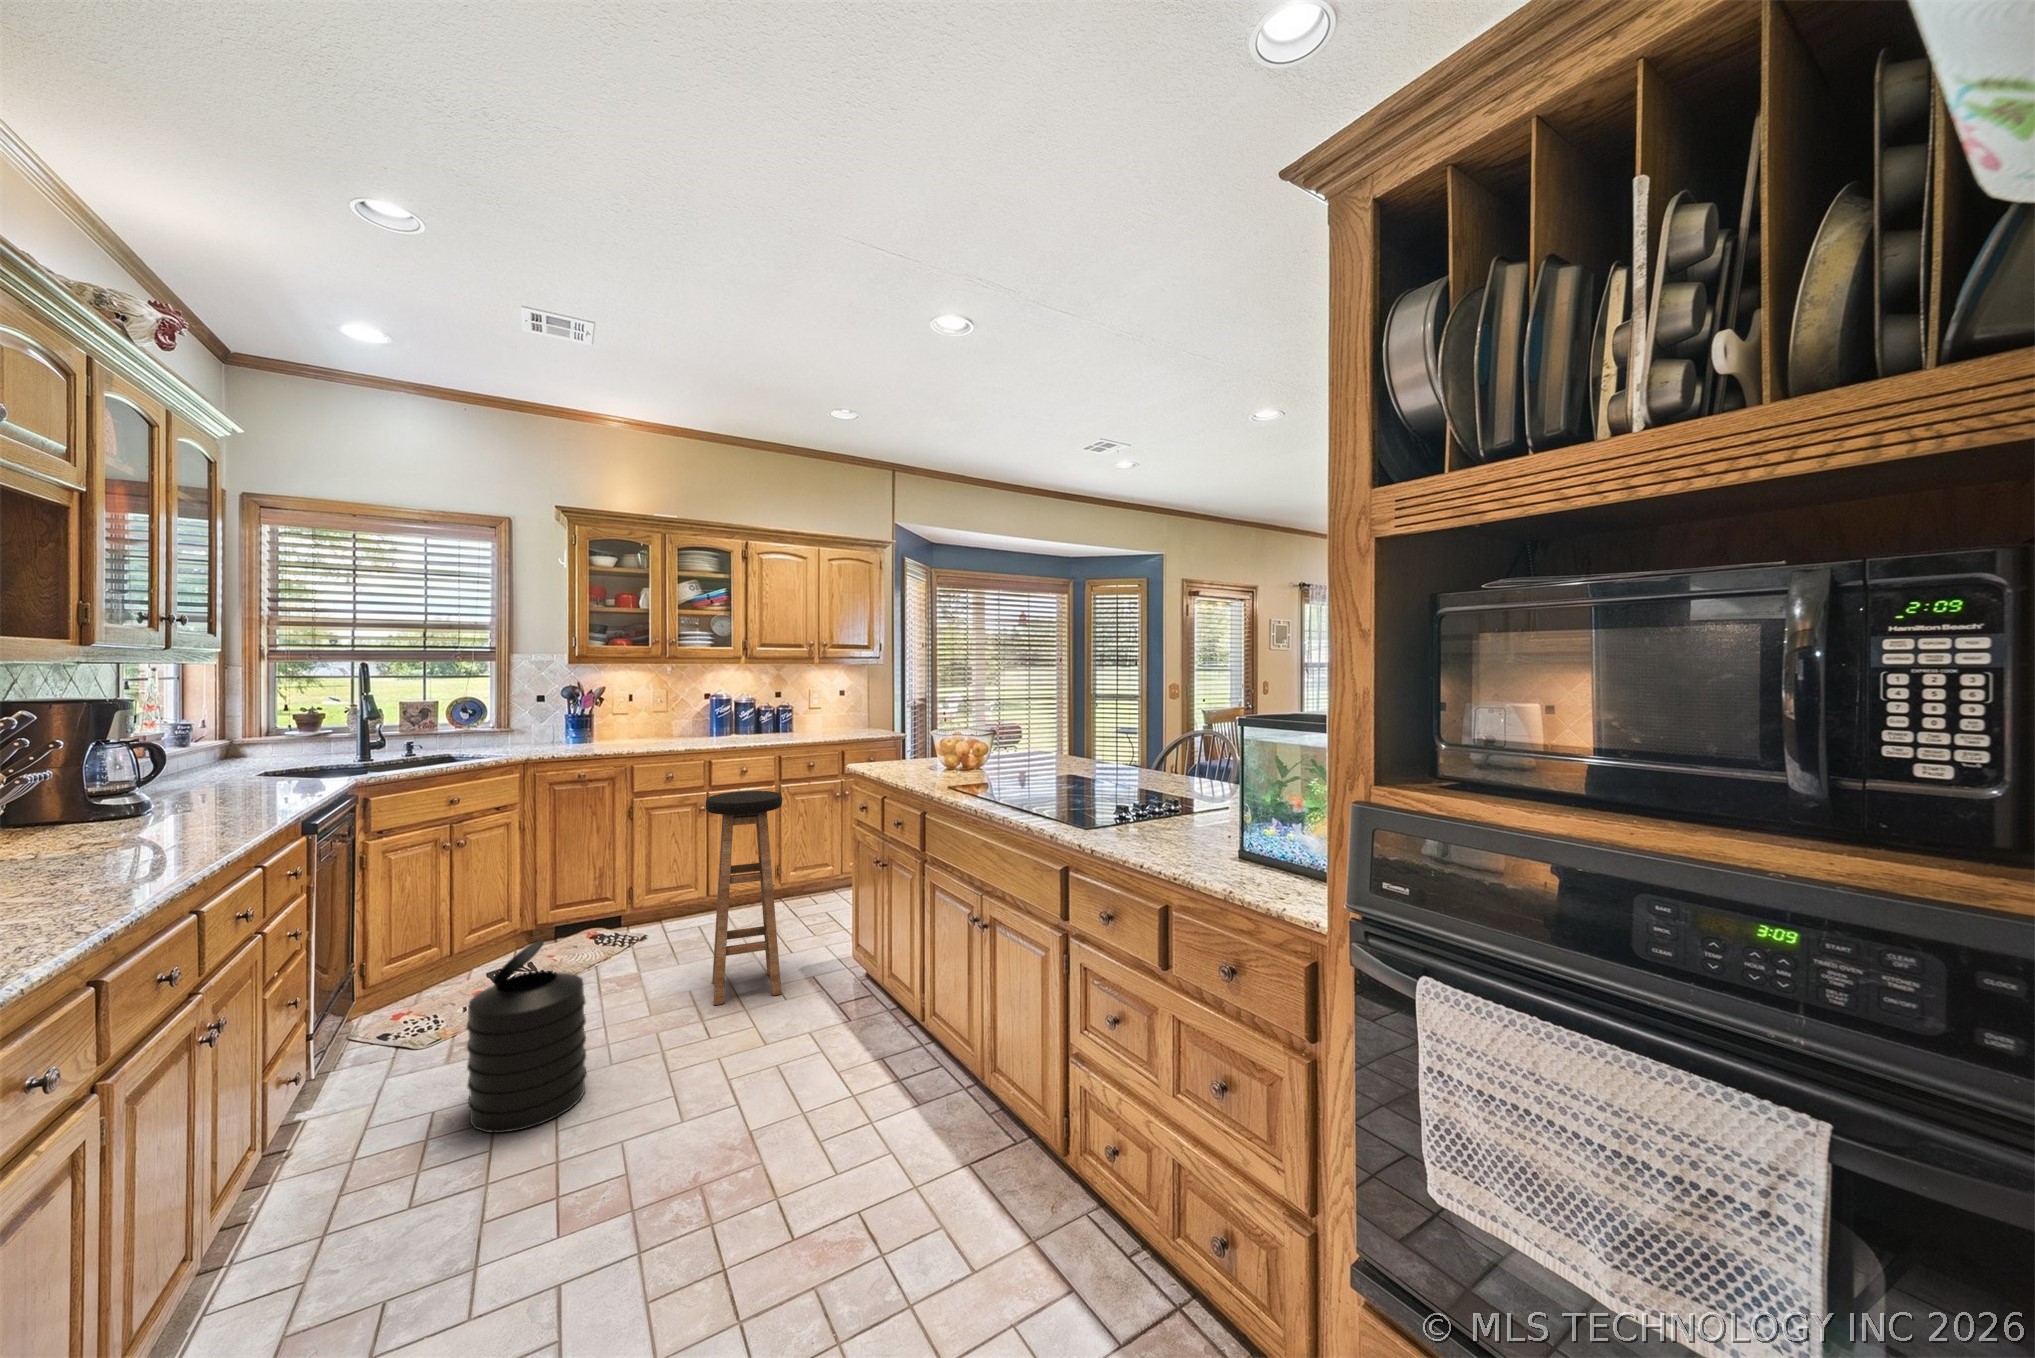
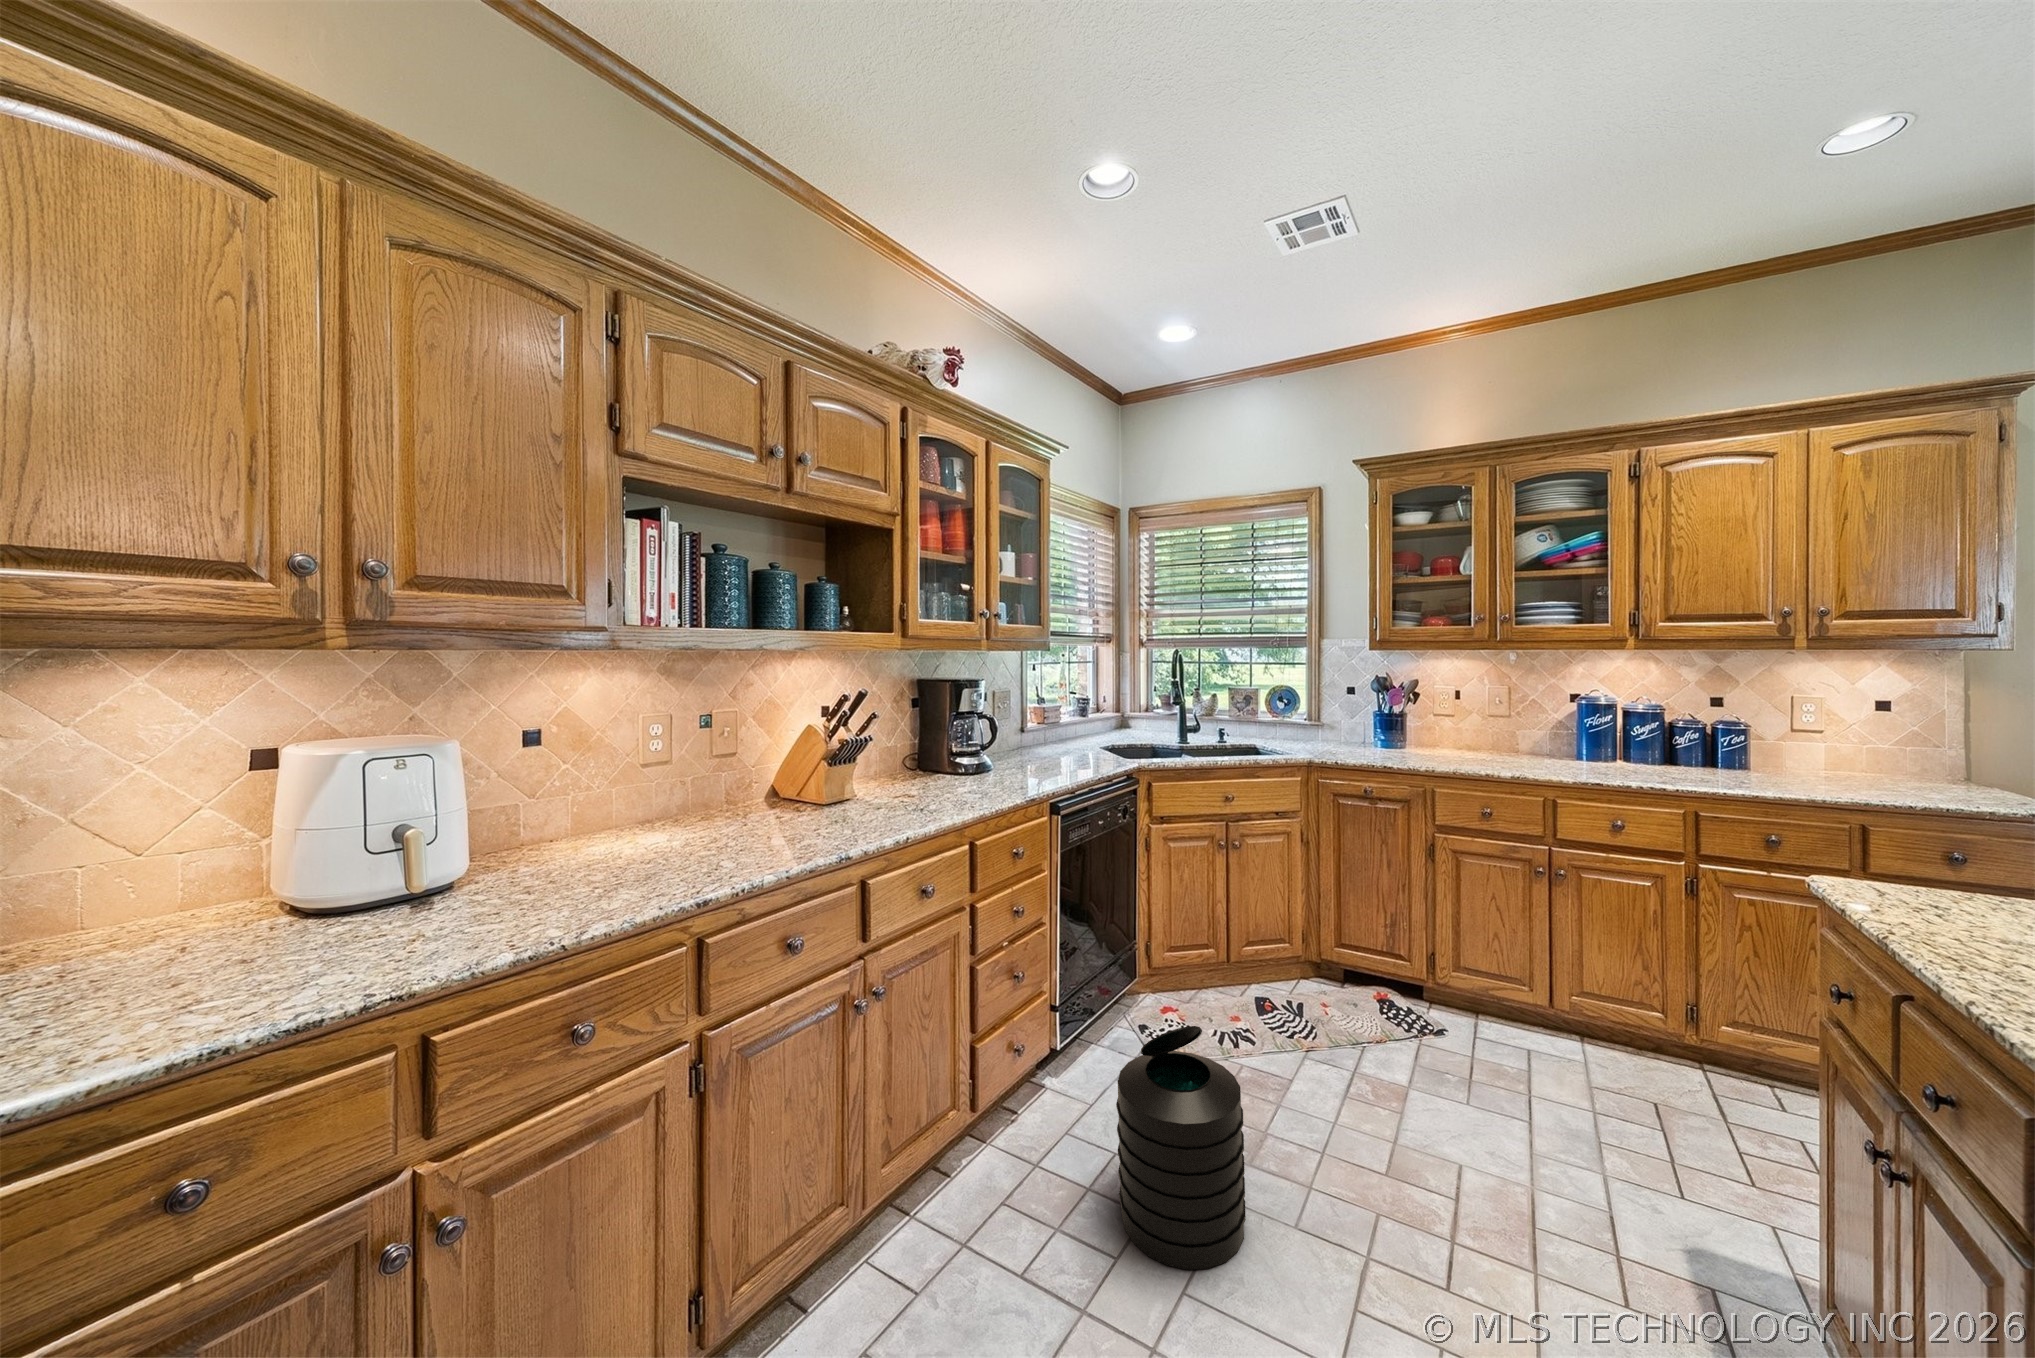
bar stool: present [706,791,782,1005] -> none [1476,874,1629,1274]

